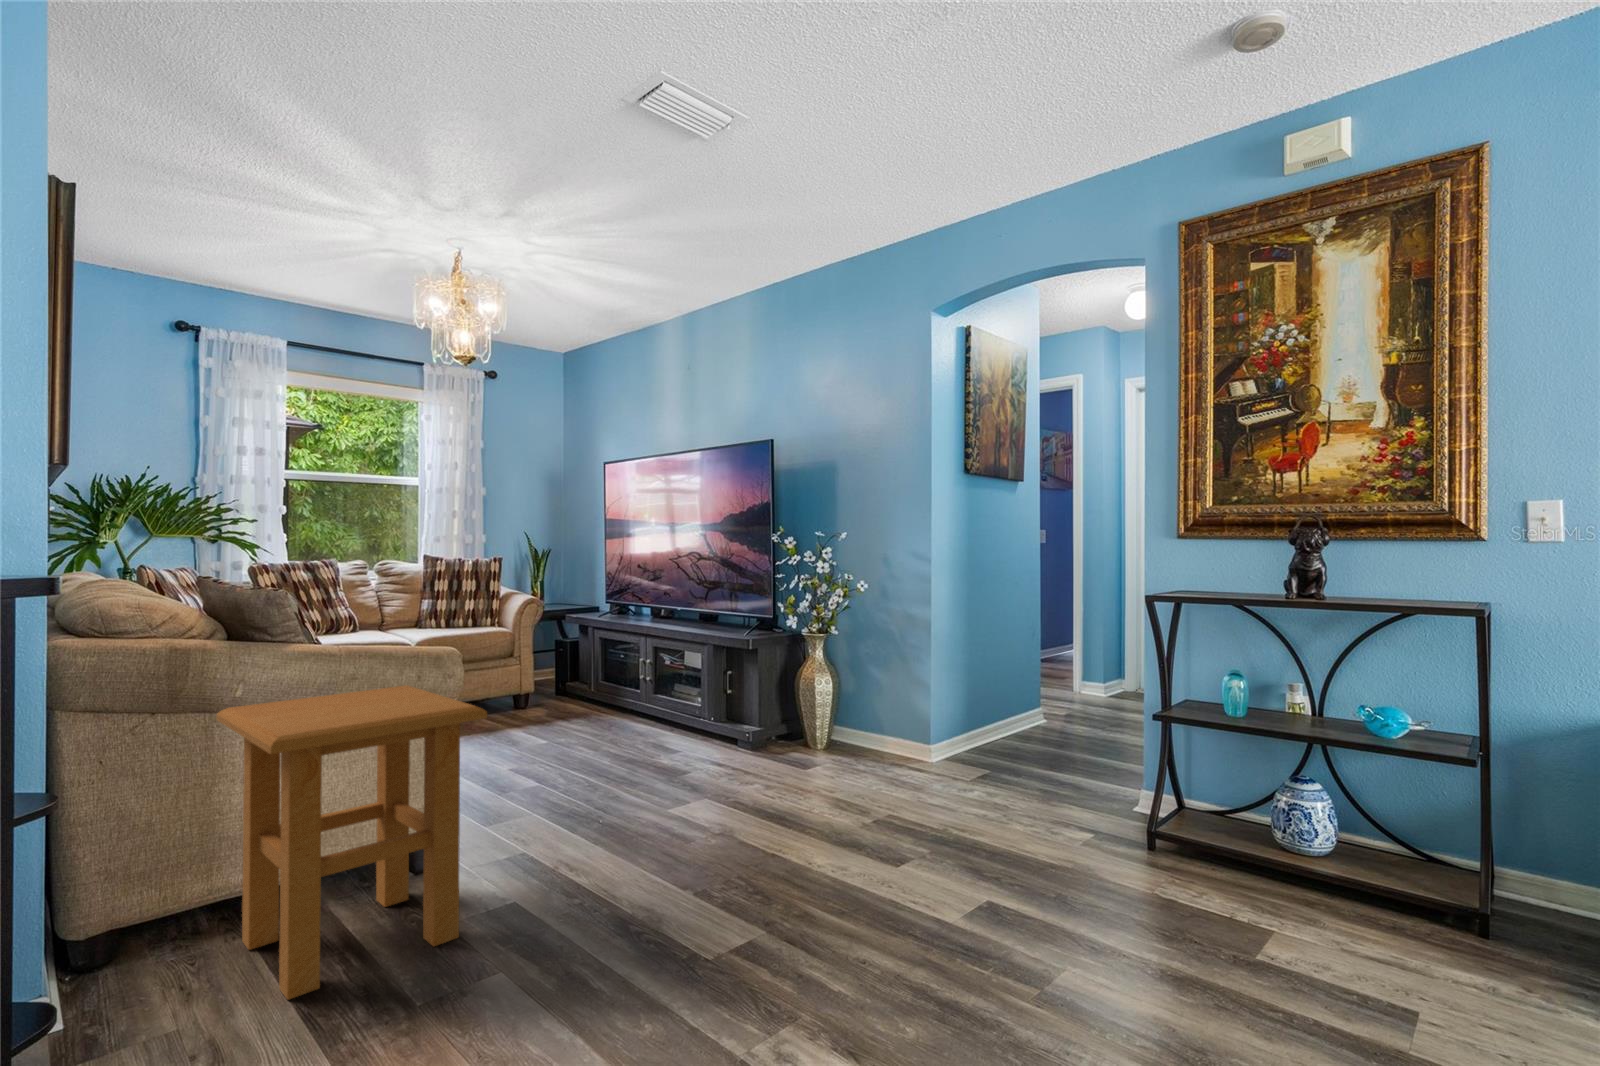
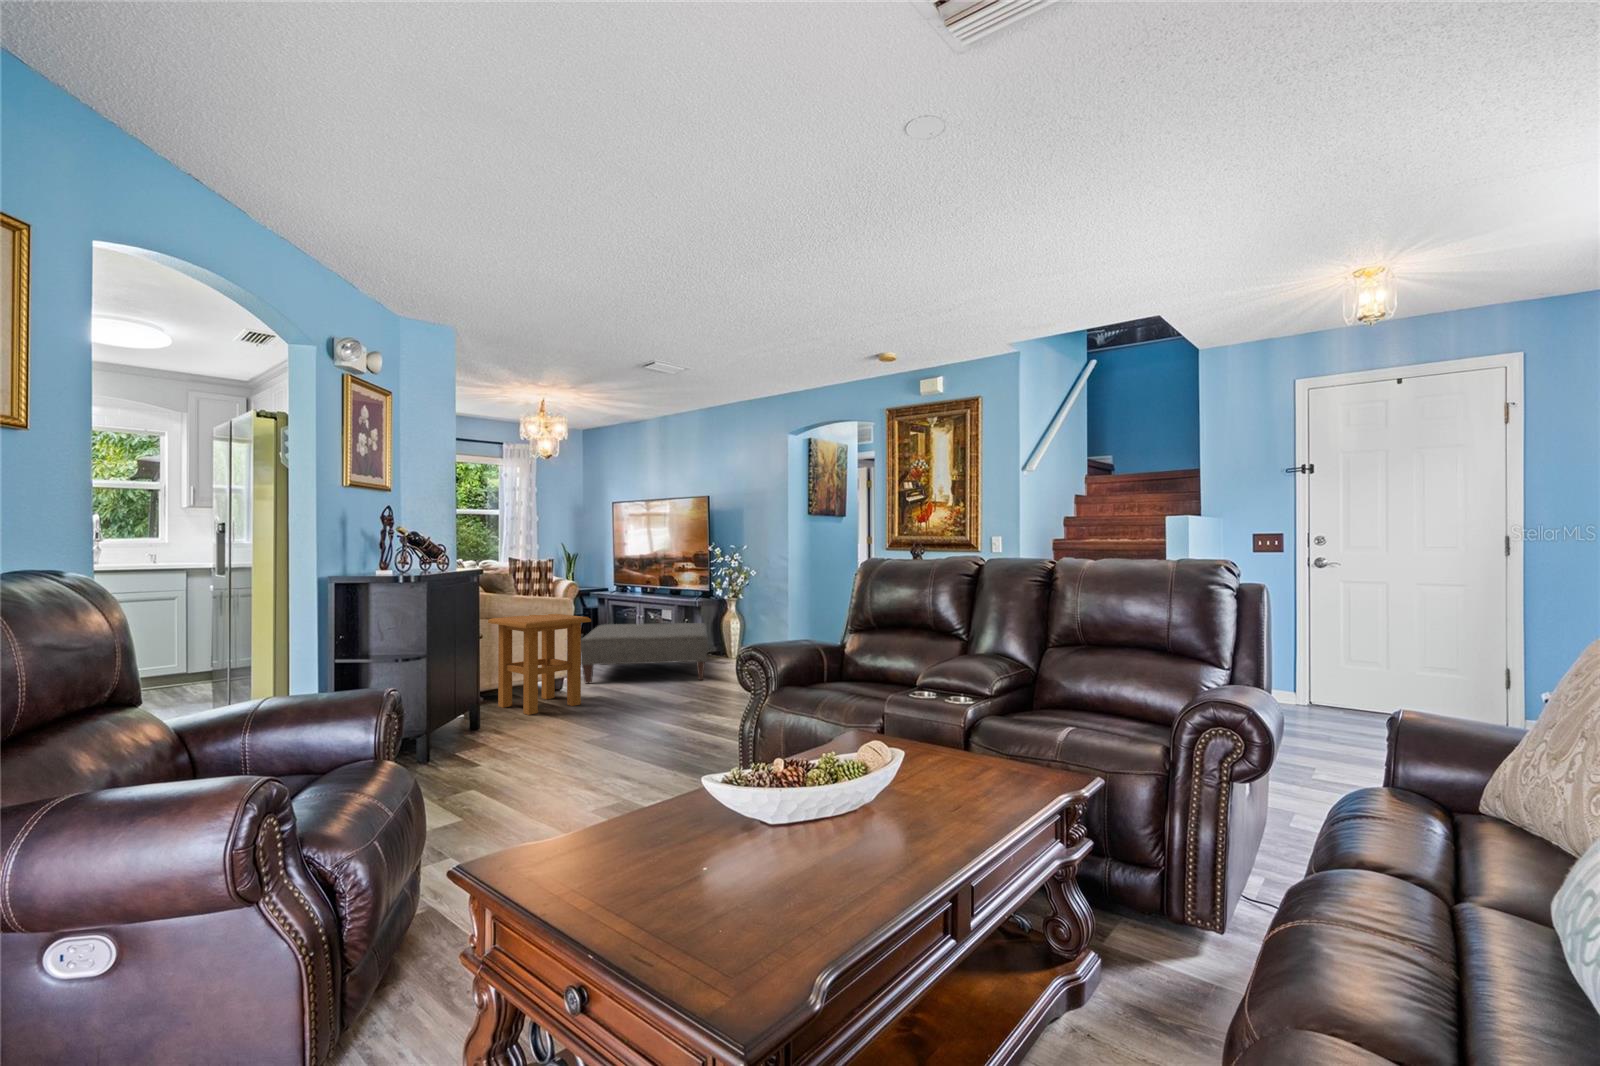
ottoman: none [493,684,780,835] -> present [581,623,708,683]

